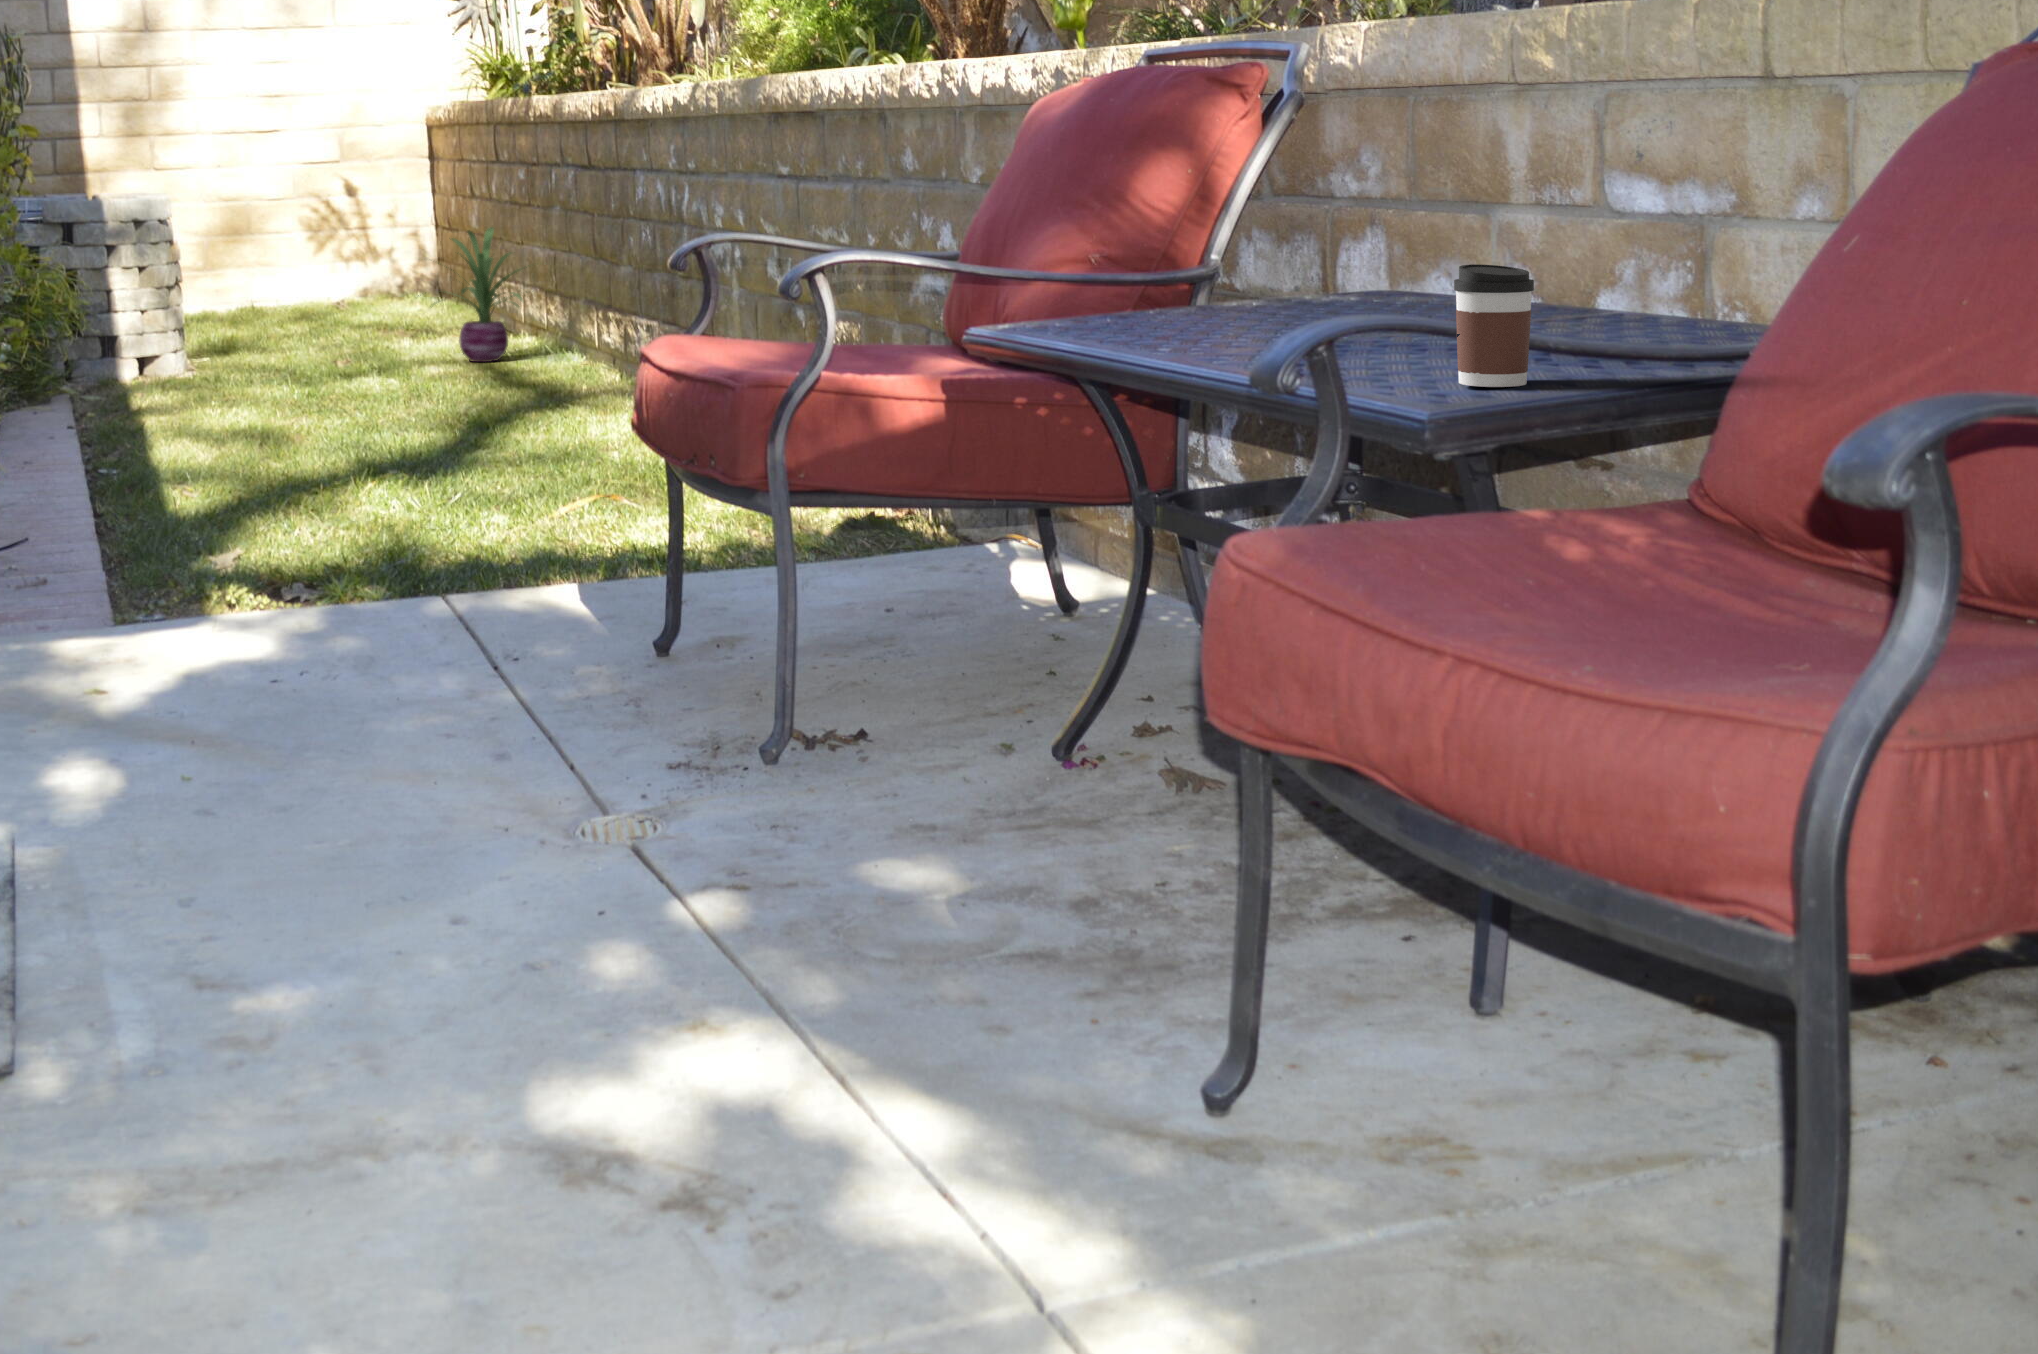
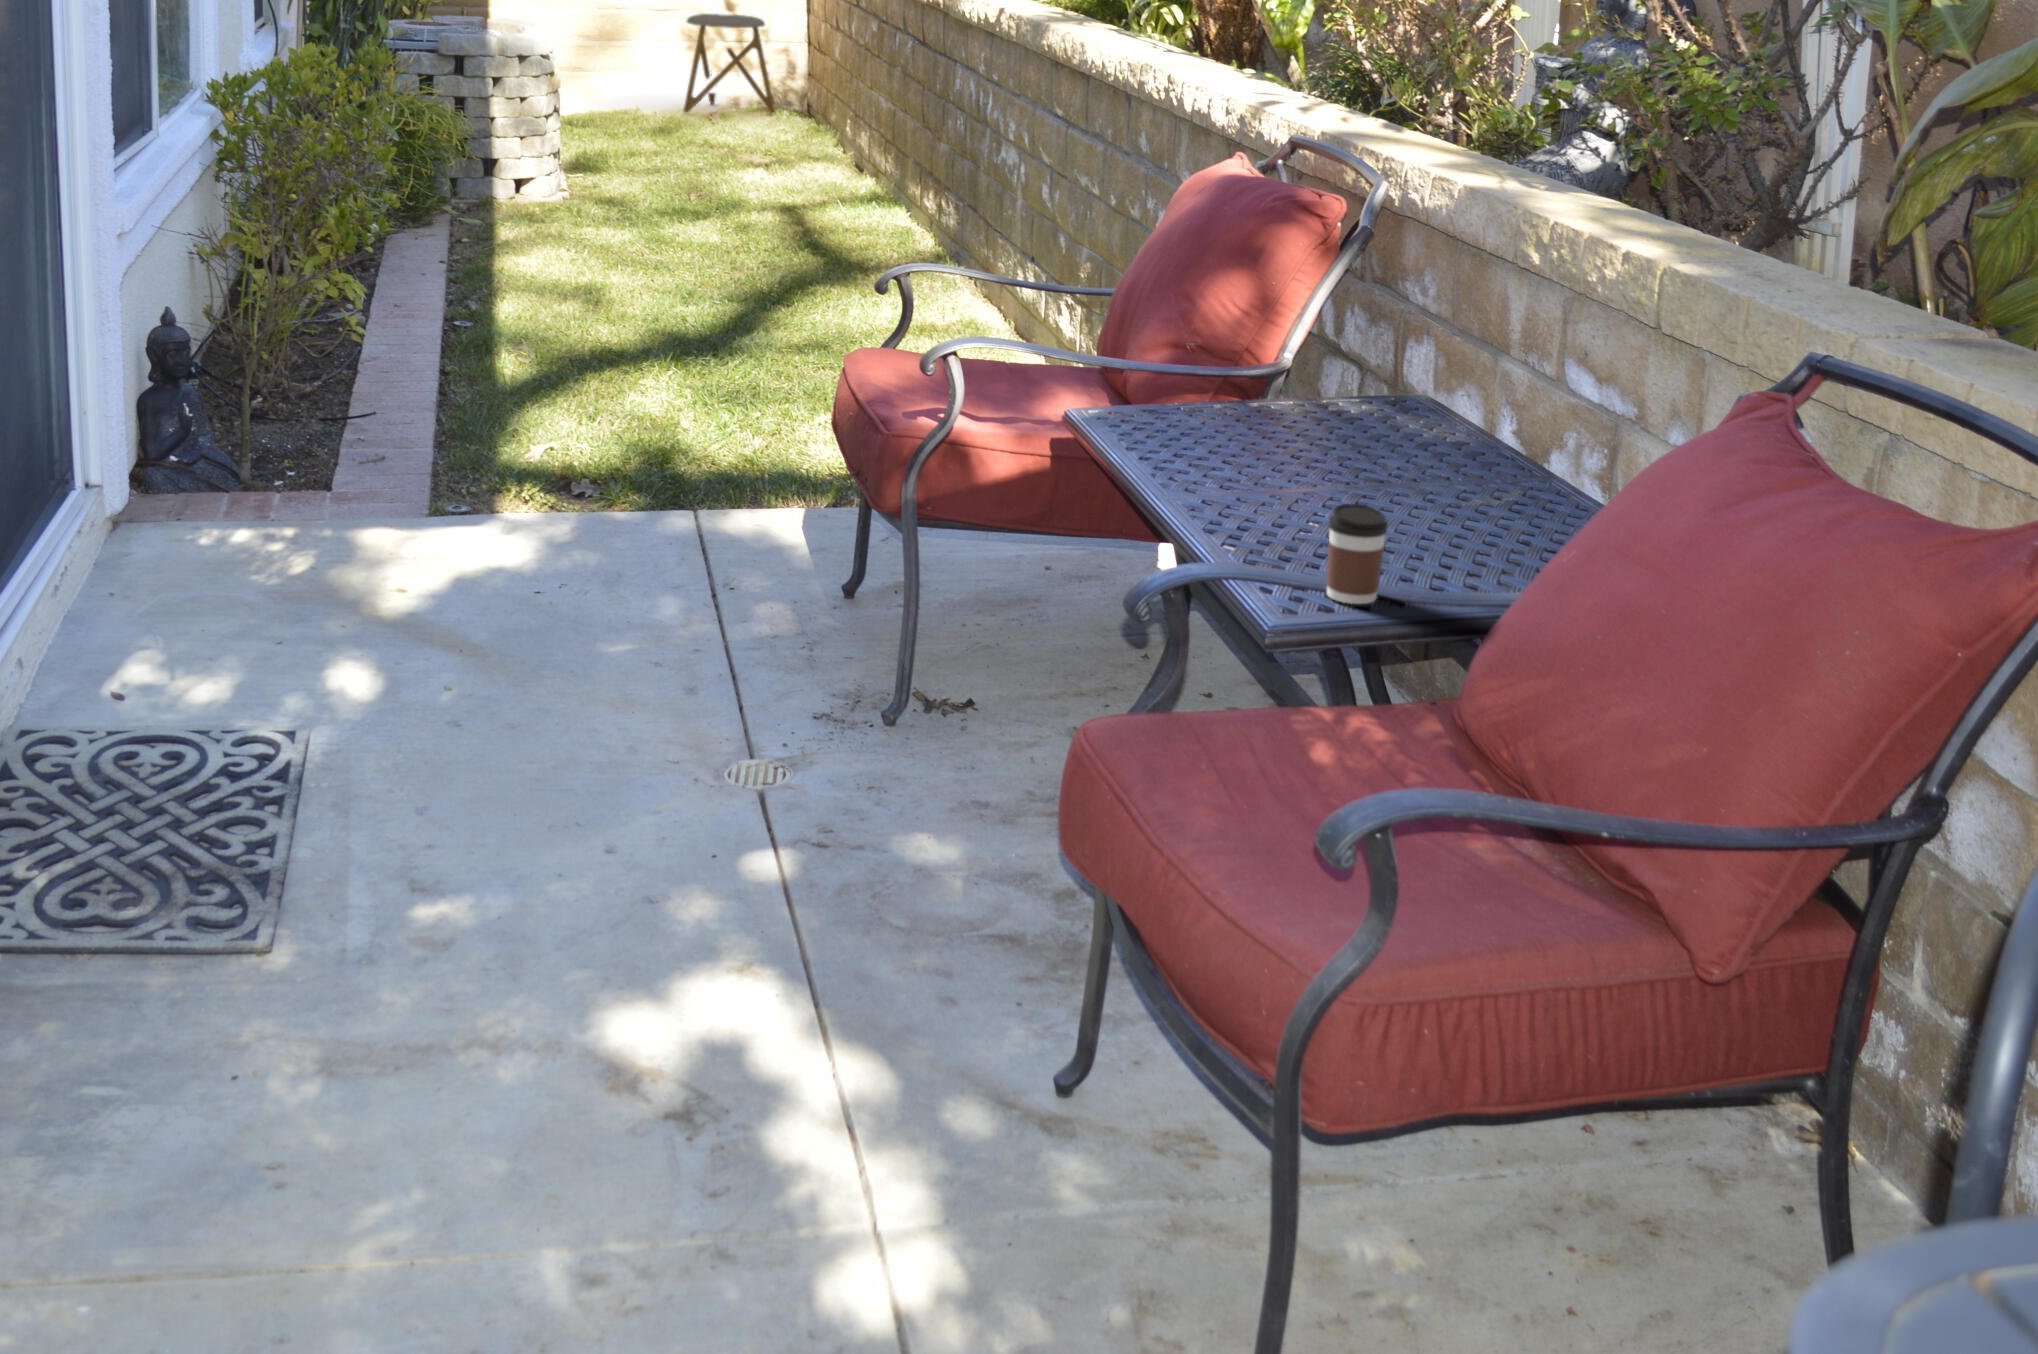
stool: none [303,204,407,310] -> present [684,14,775,114]
decorative plant: present [418,227,527,362] -> none [761,81,896,206]

